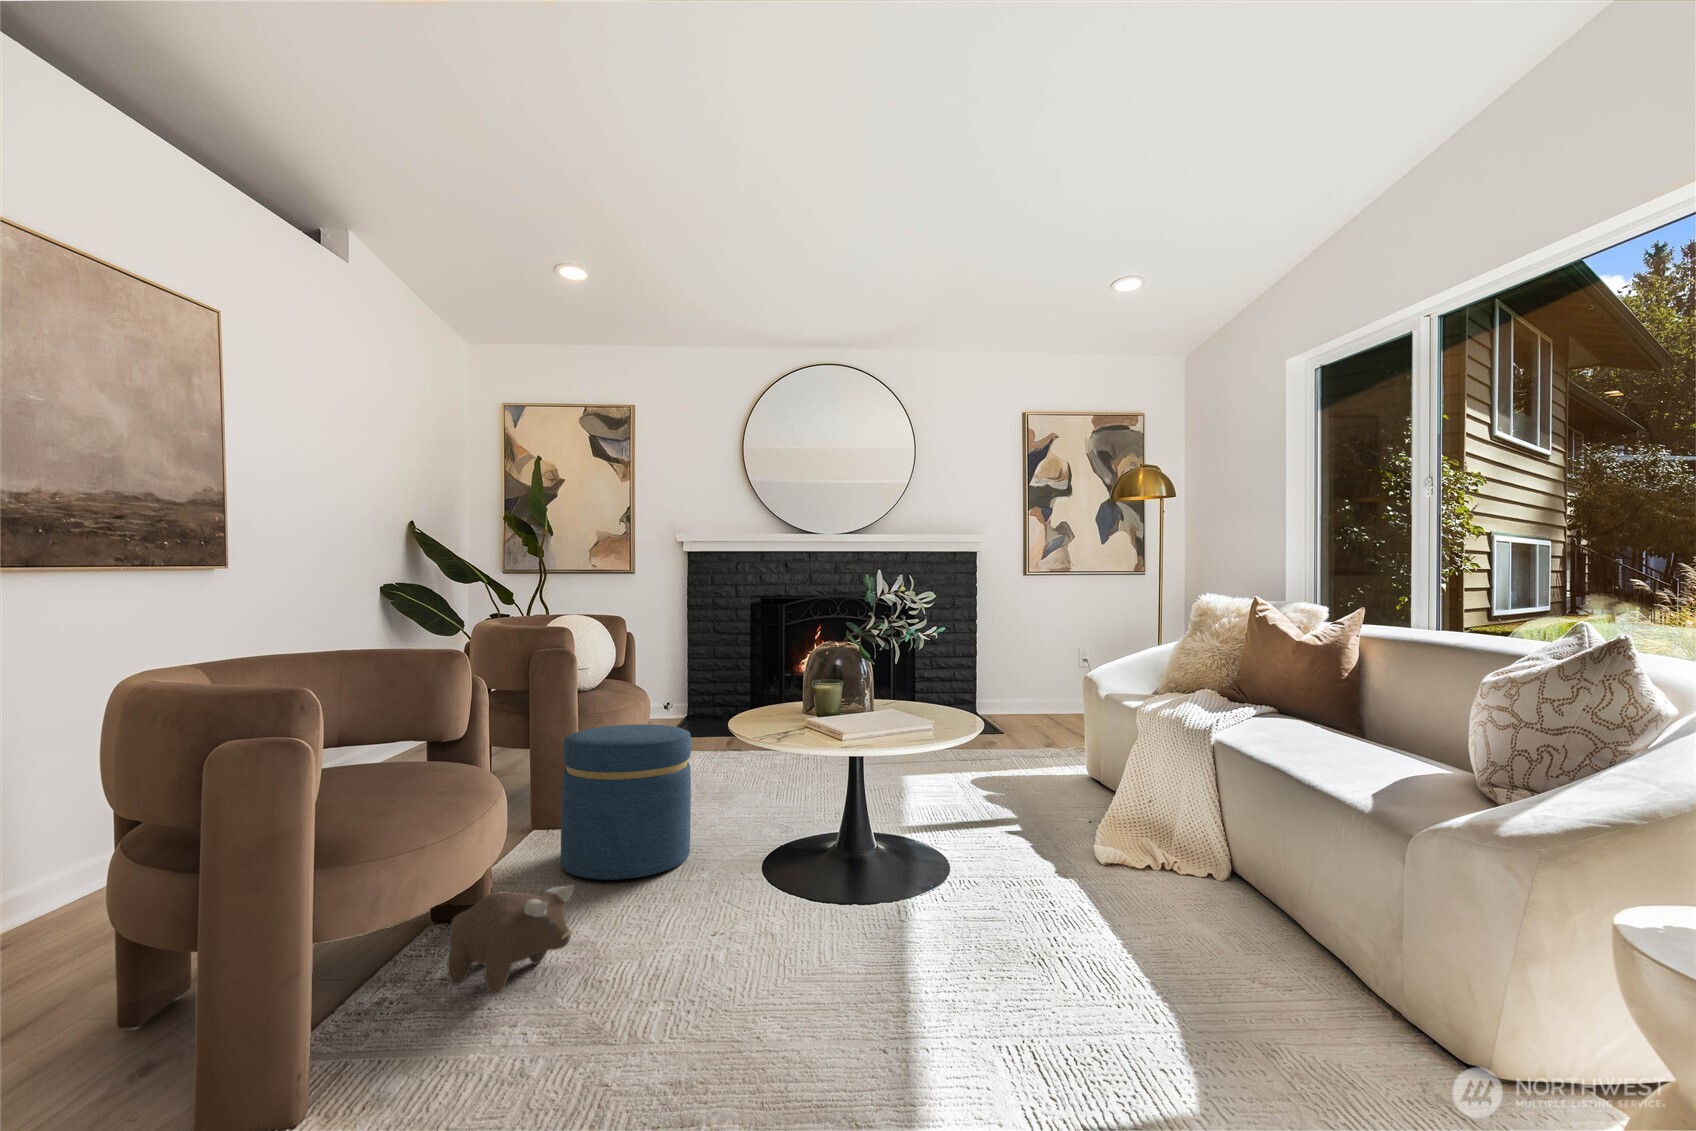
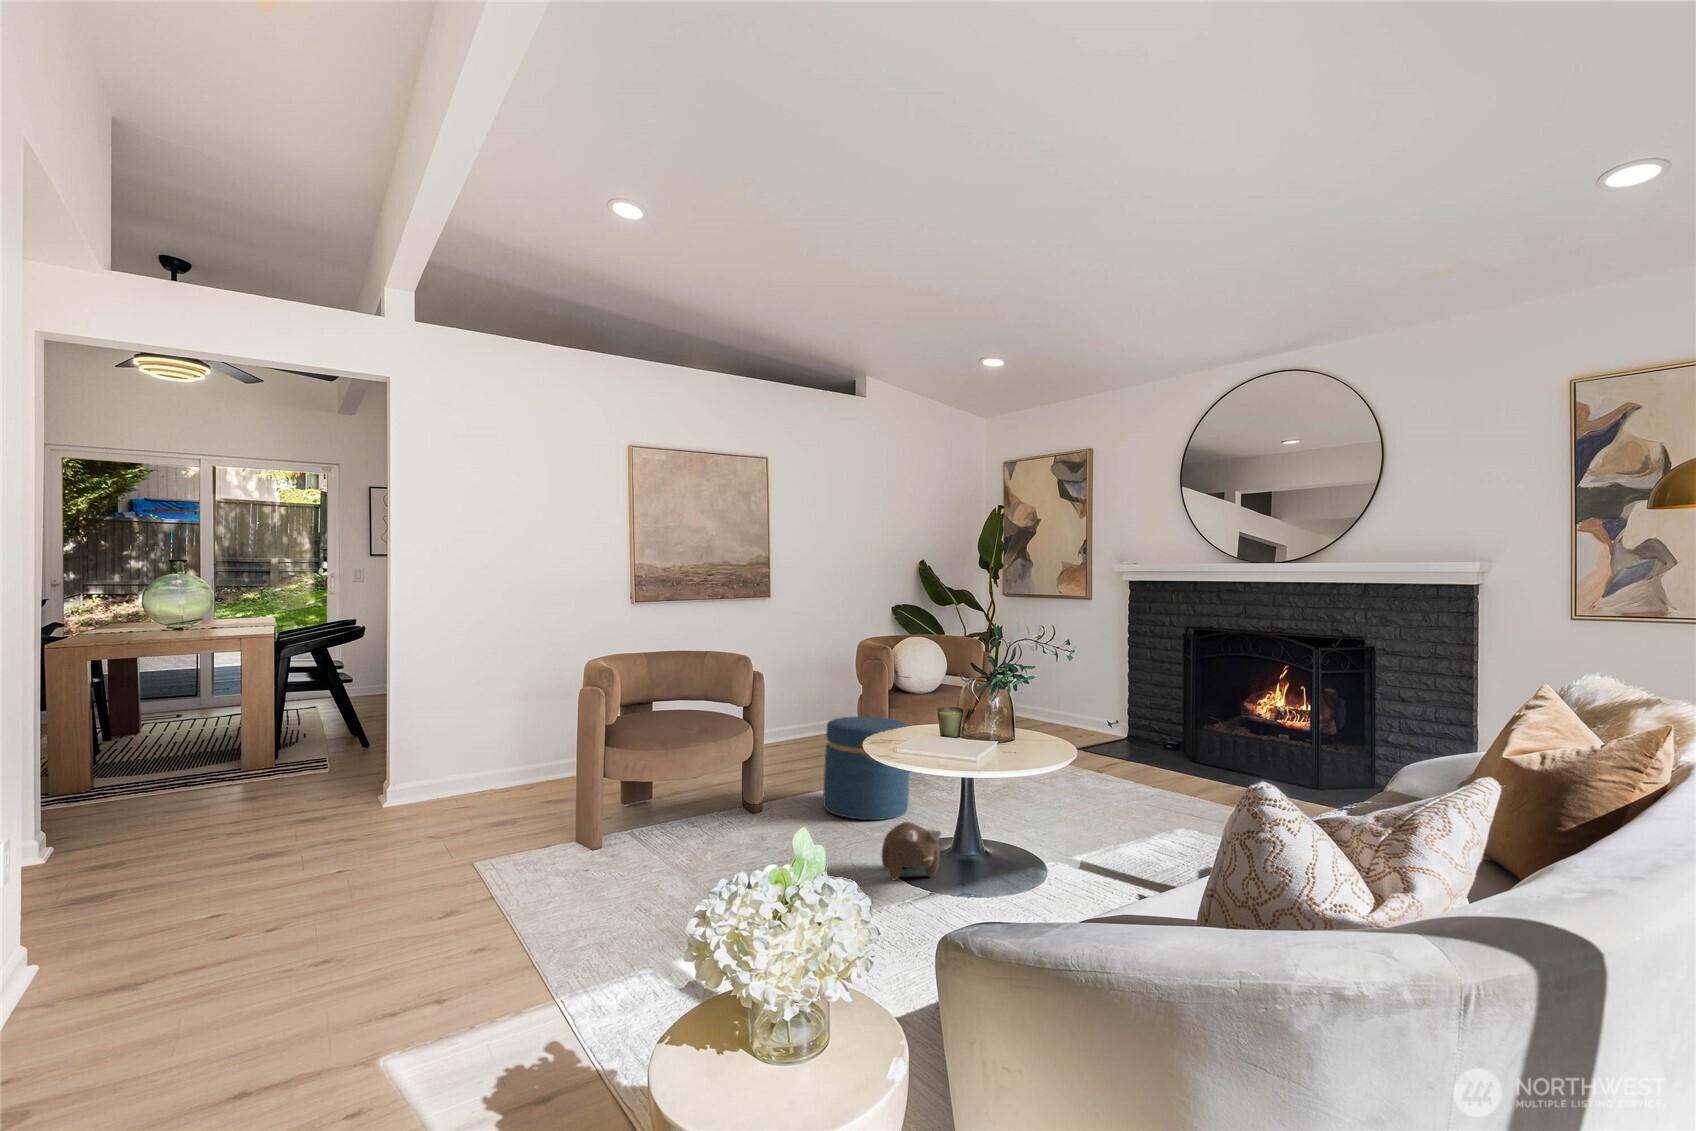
plush toy: present [447,885,574,995] -> present [881,822,941,880]

